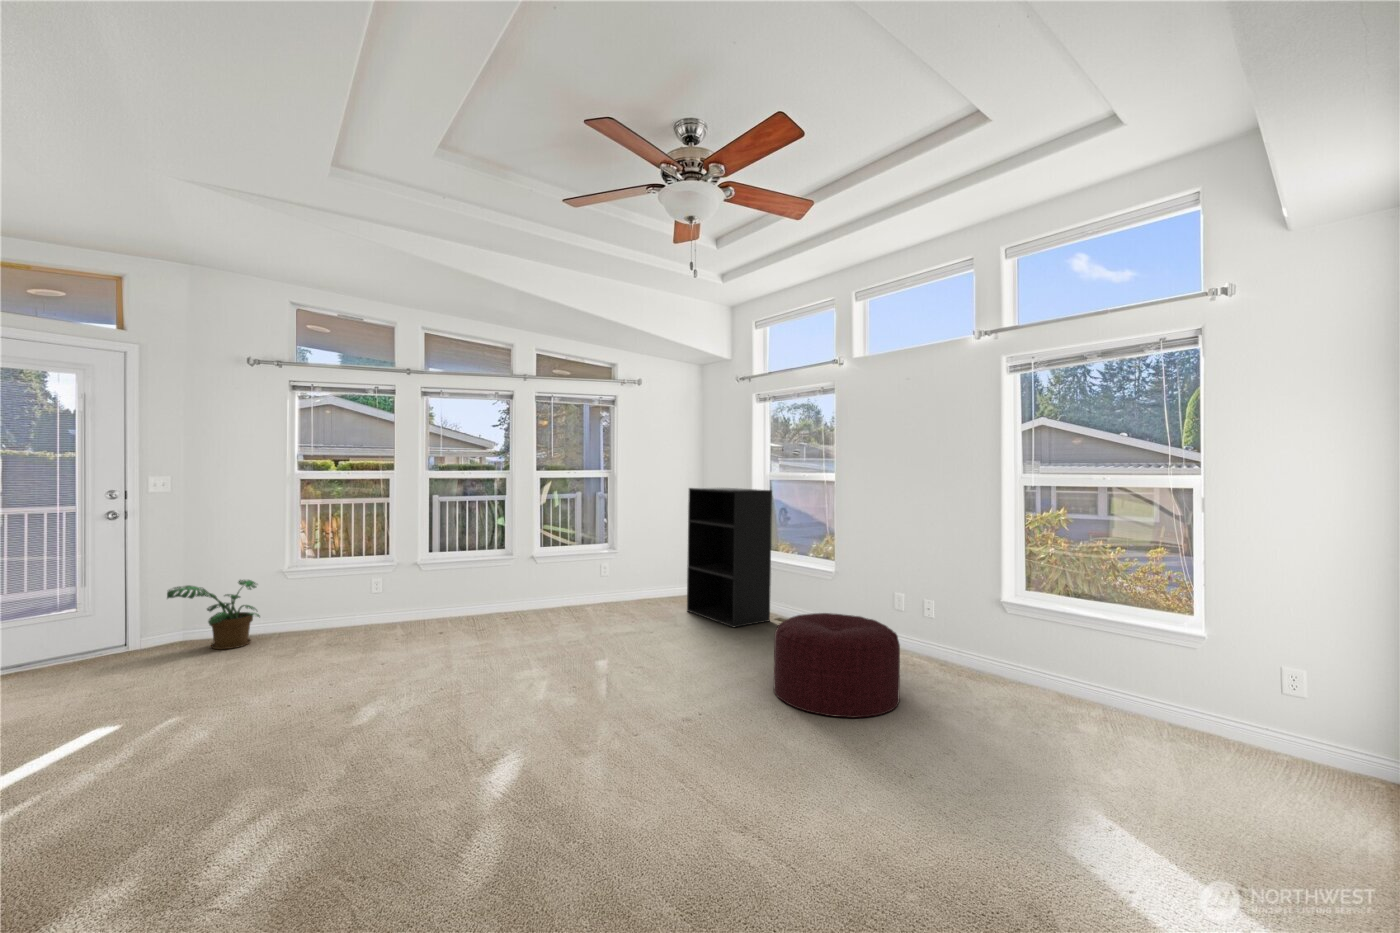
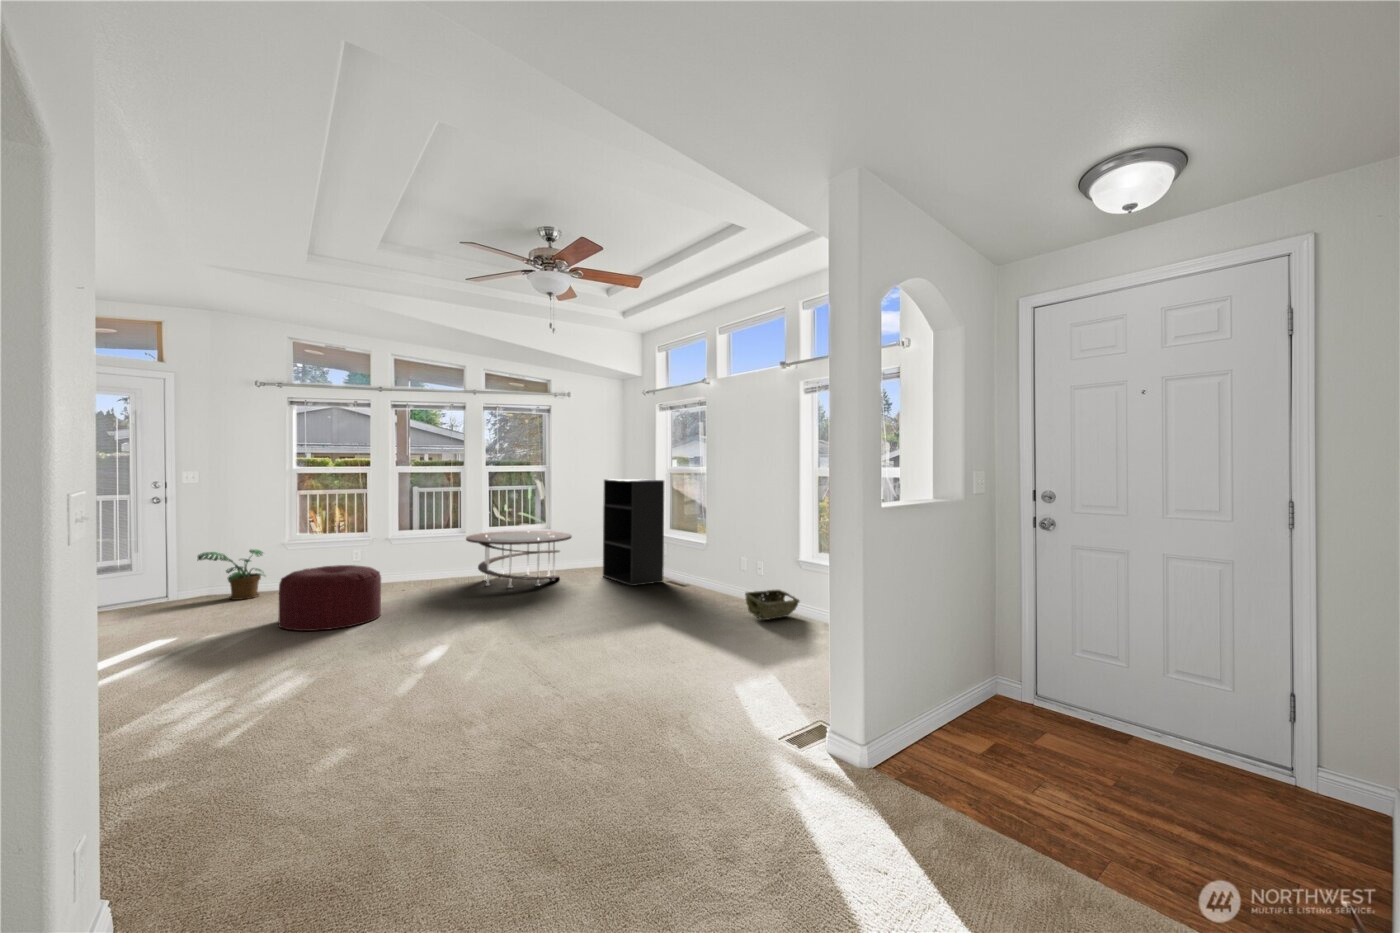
coffee table: none [518,552,650,629] -> present [466,531,572,587]
ottoman: present [774,613,900,718] -> present [278,565,381,631]
woven basket: none [928,644,1005,693] -> present [745,590,799,620]

